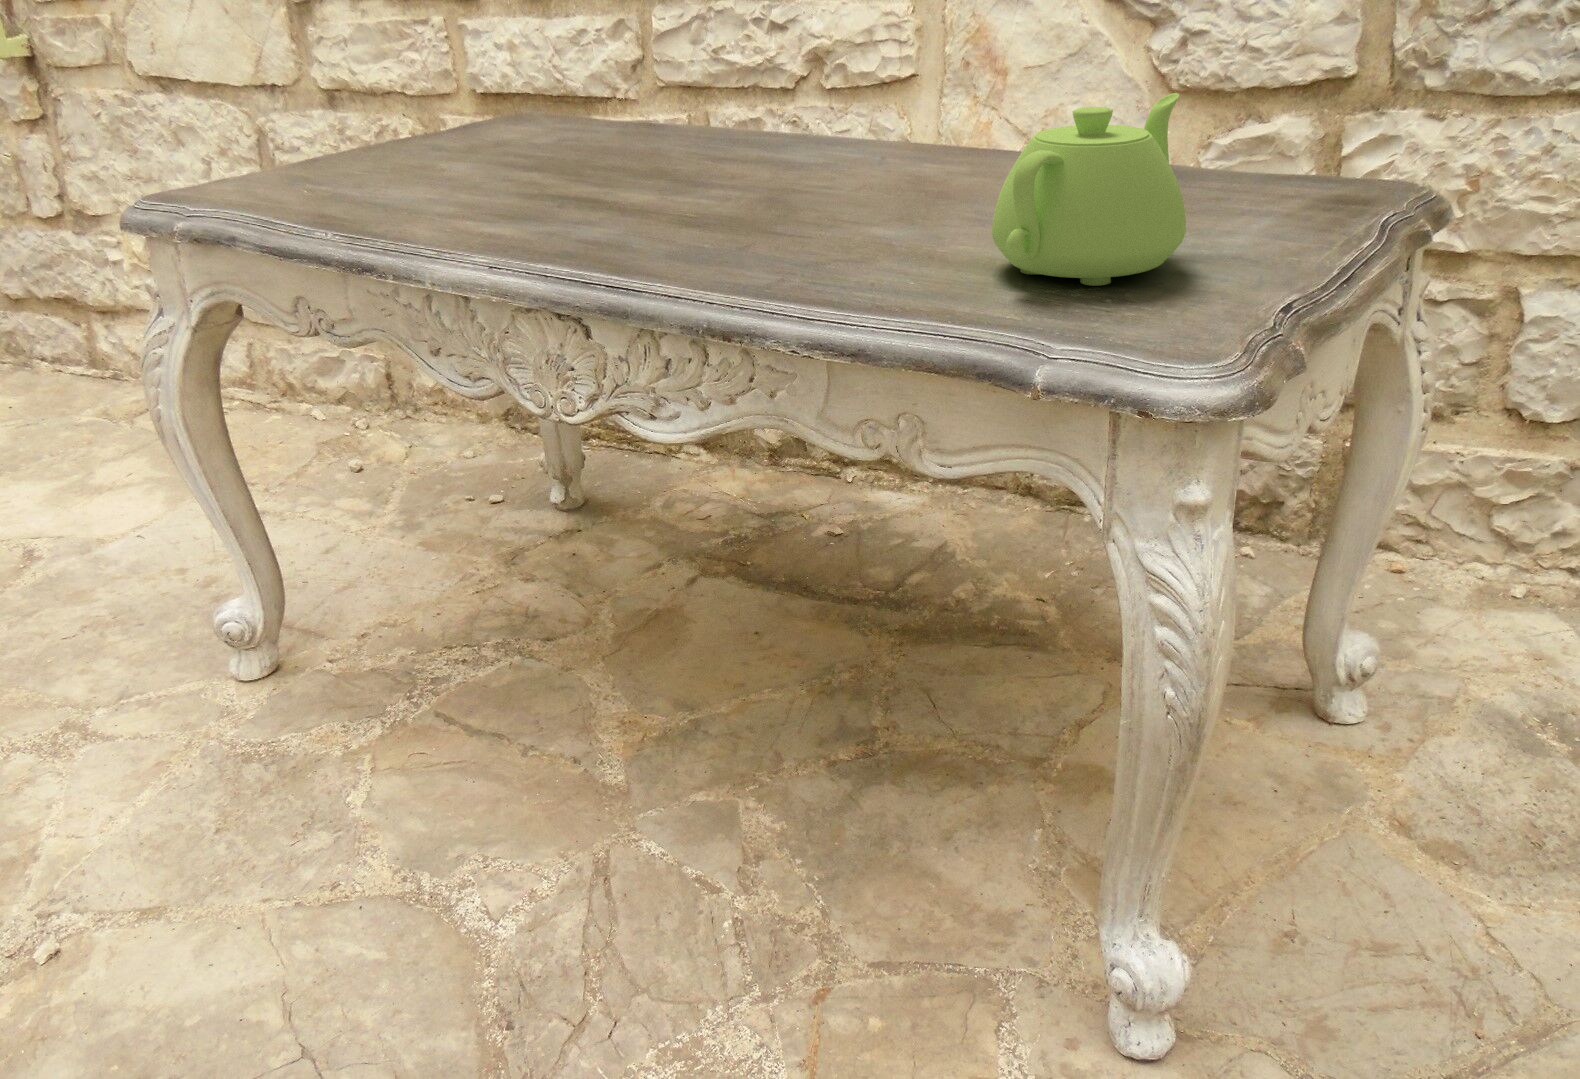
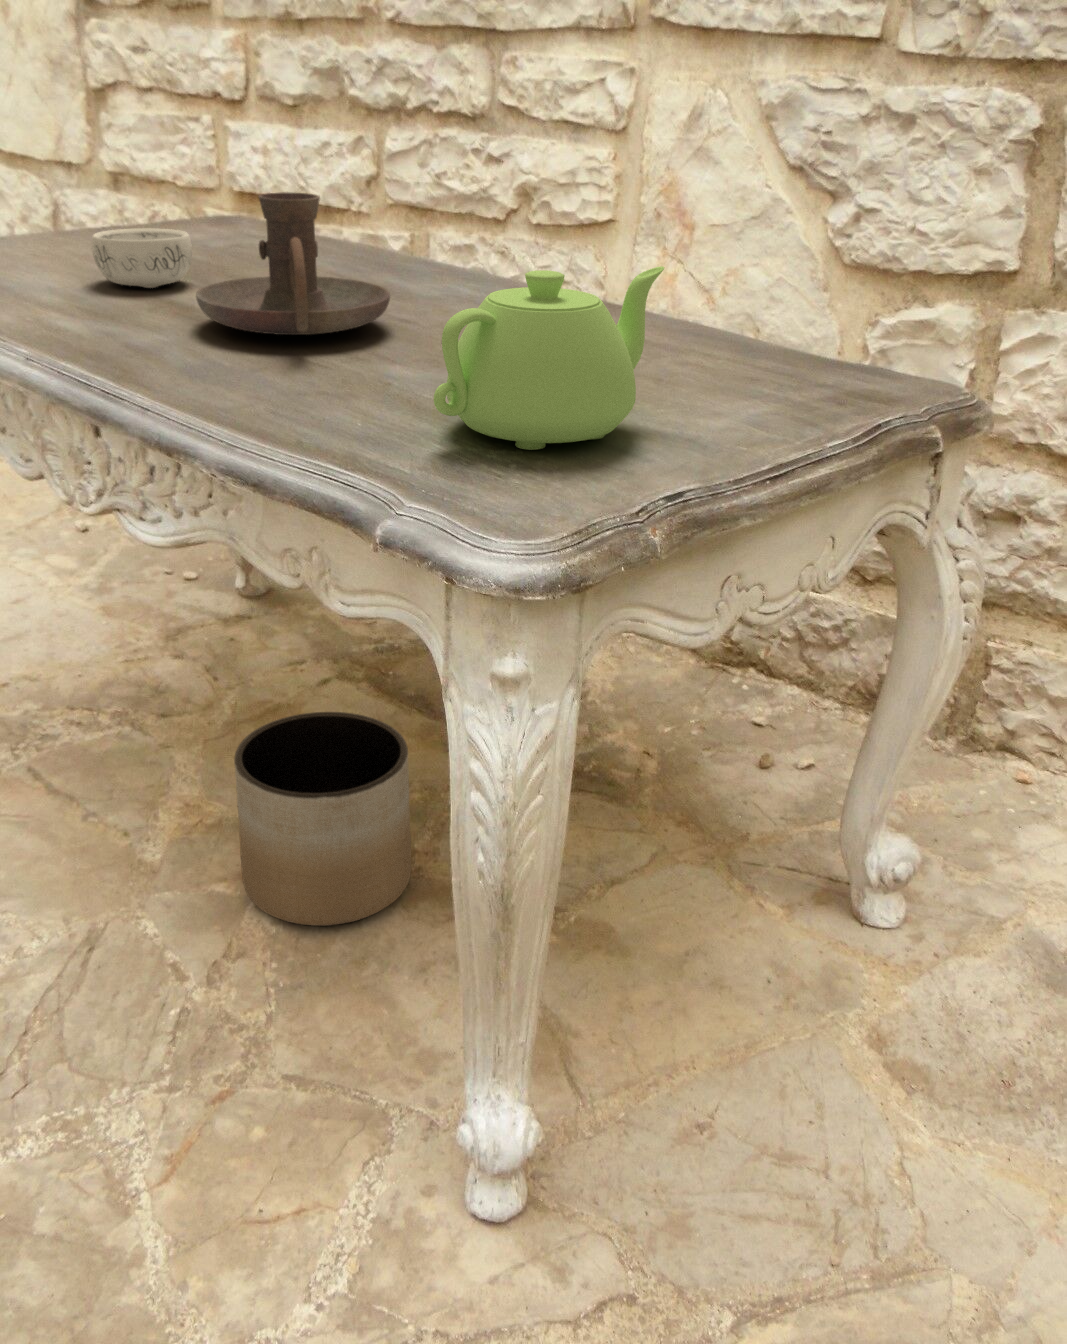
candle holder: none [627,68,824,214] -> present [196,193,390,335]
decorative bowl: none [468,126,570,188] -> present [92,228,192,288]
planter: none [714,596,895,816] -> present [234,712,411,926]

